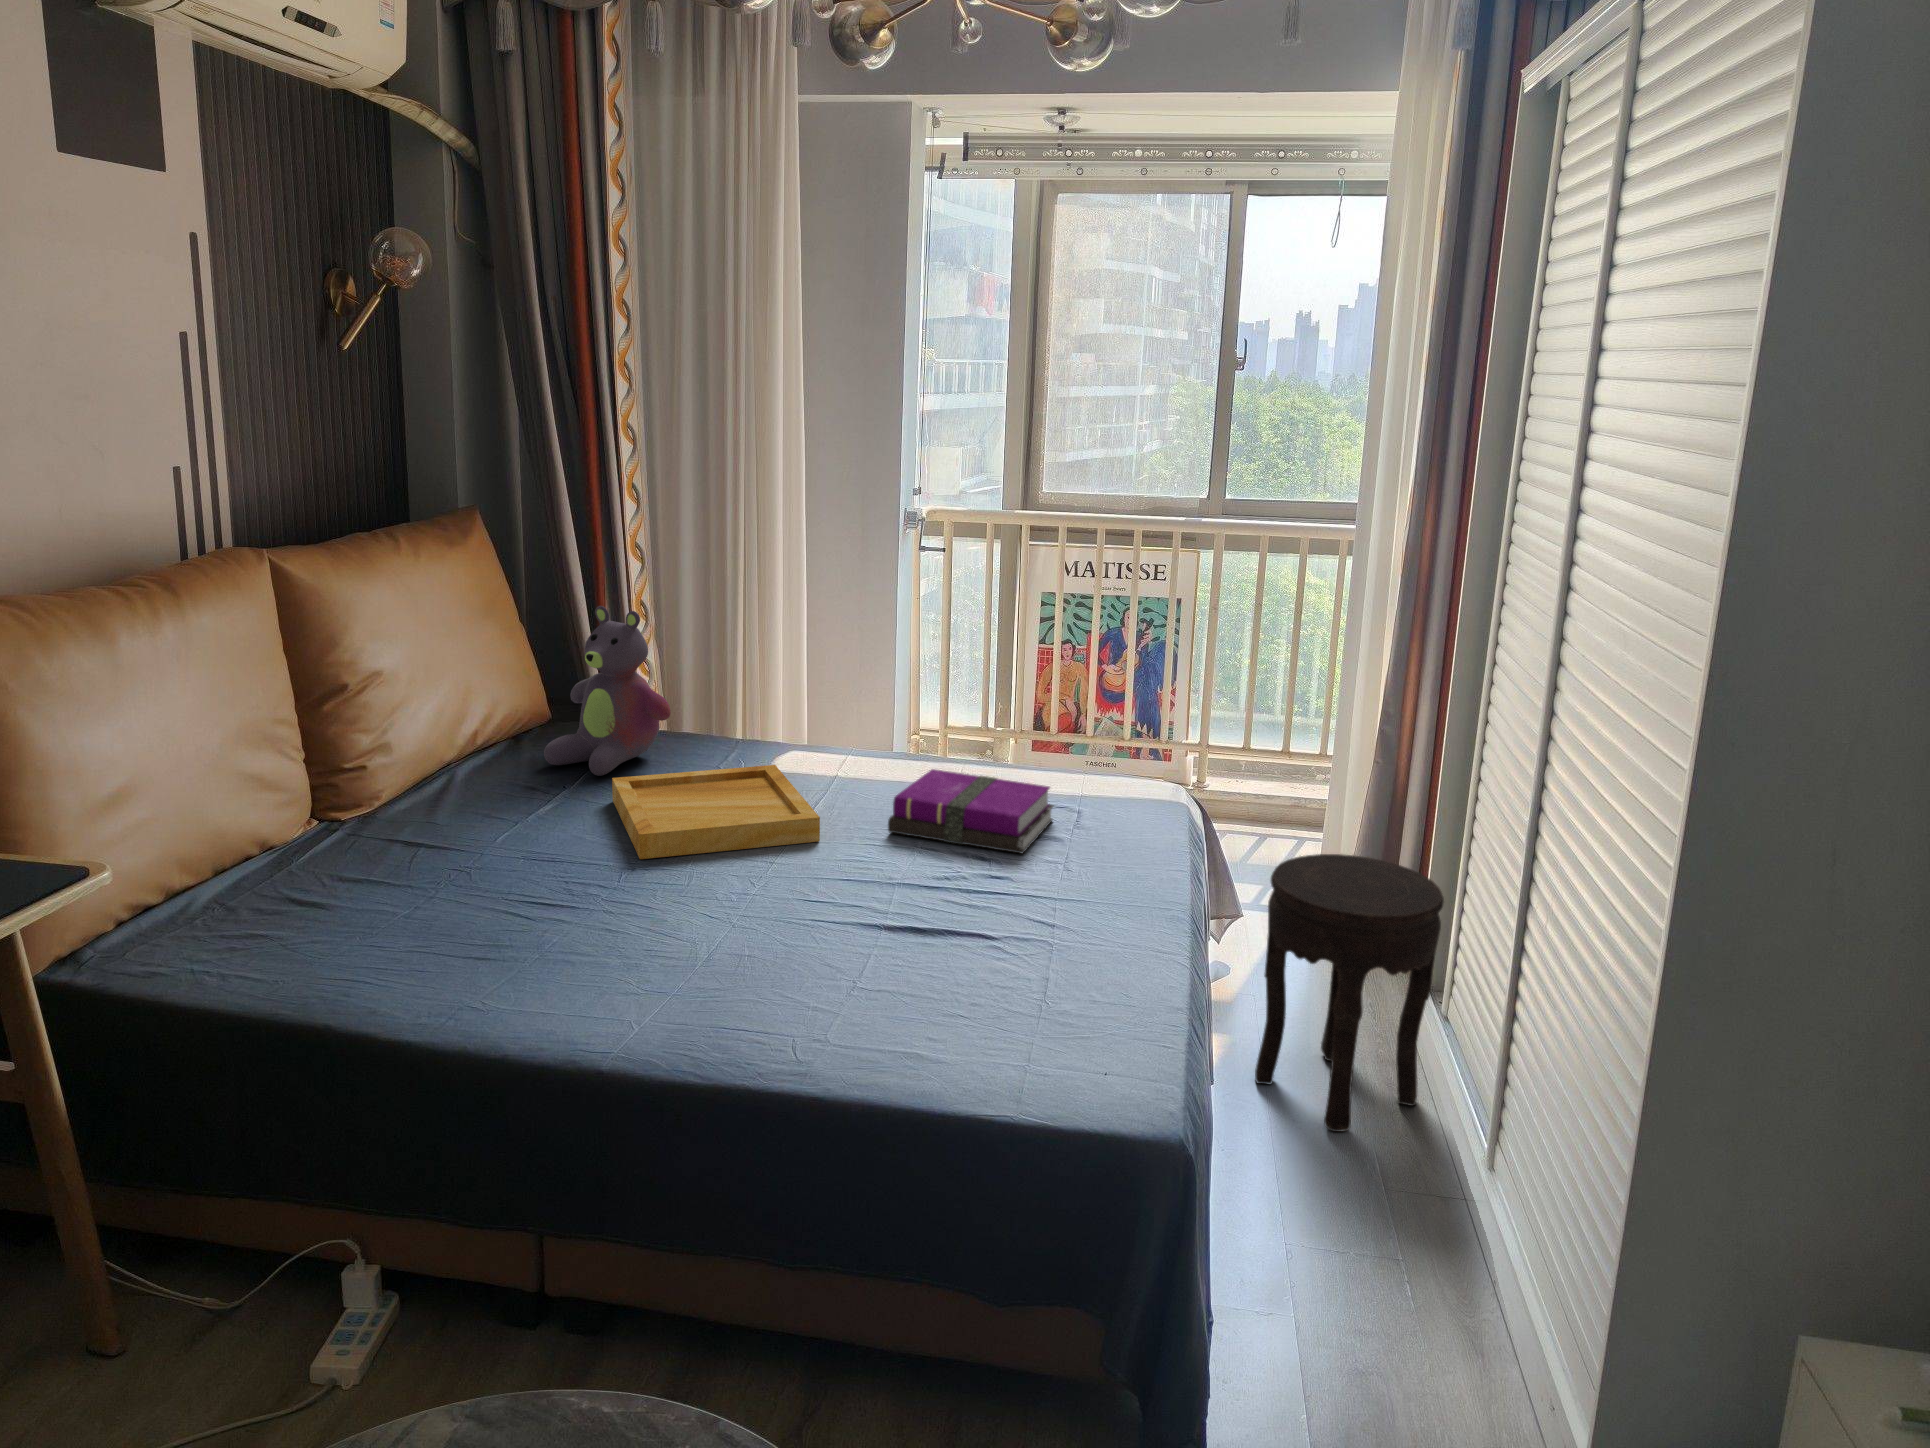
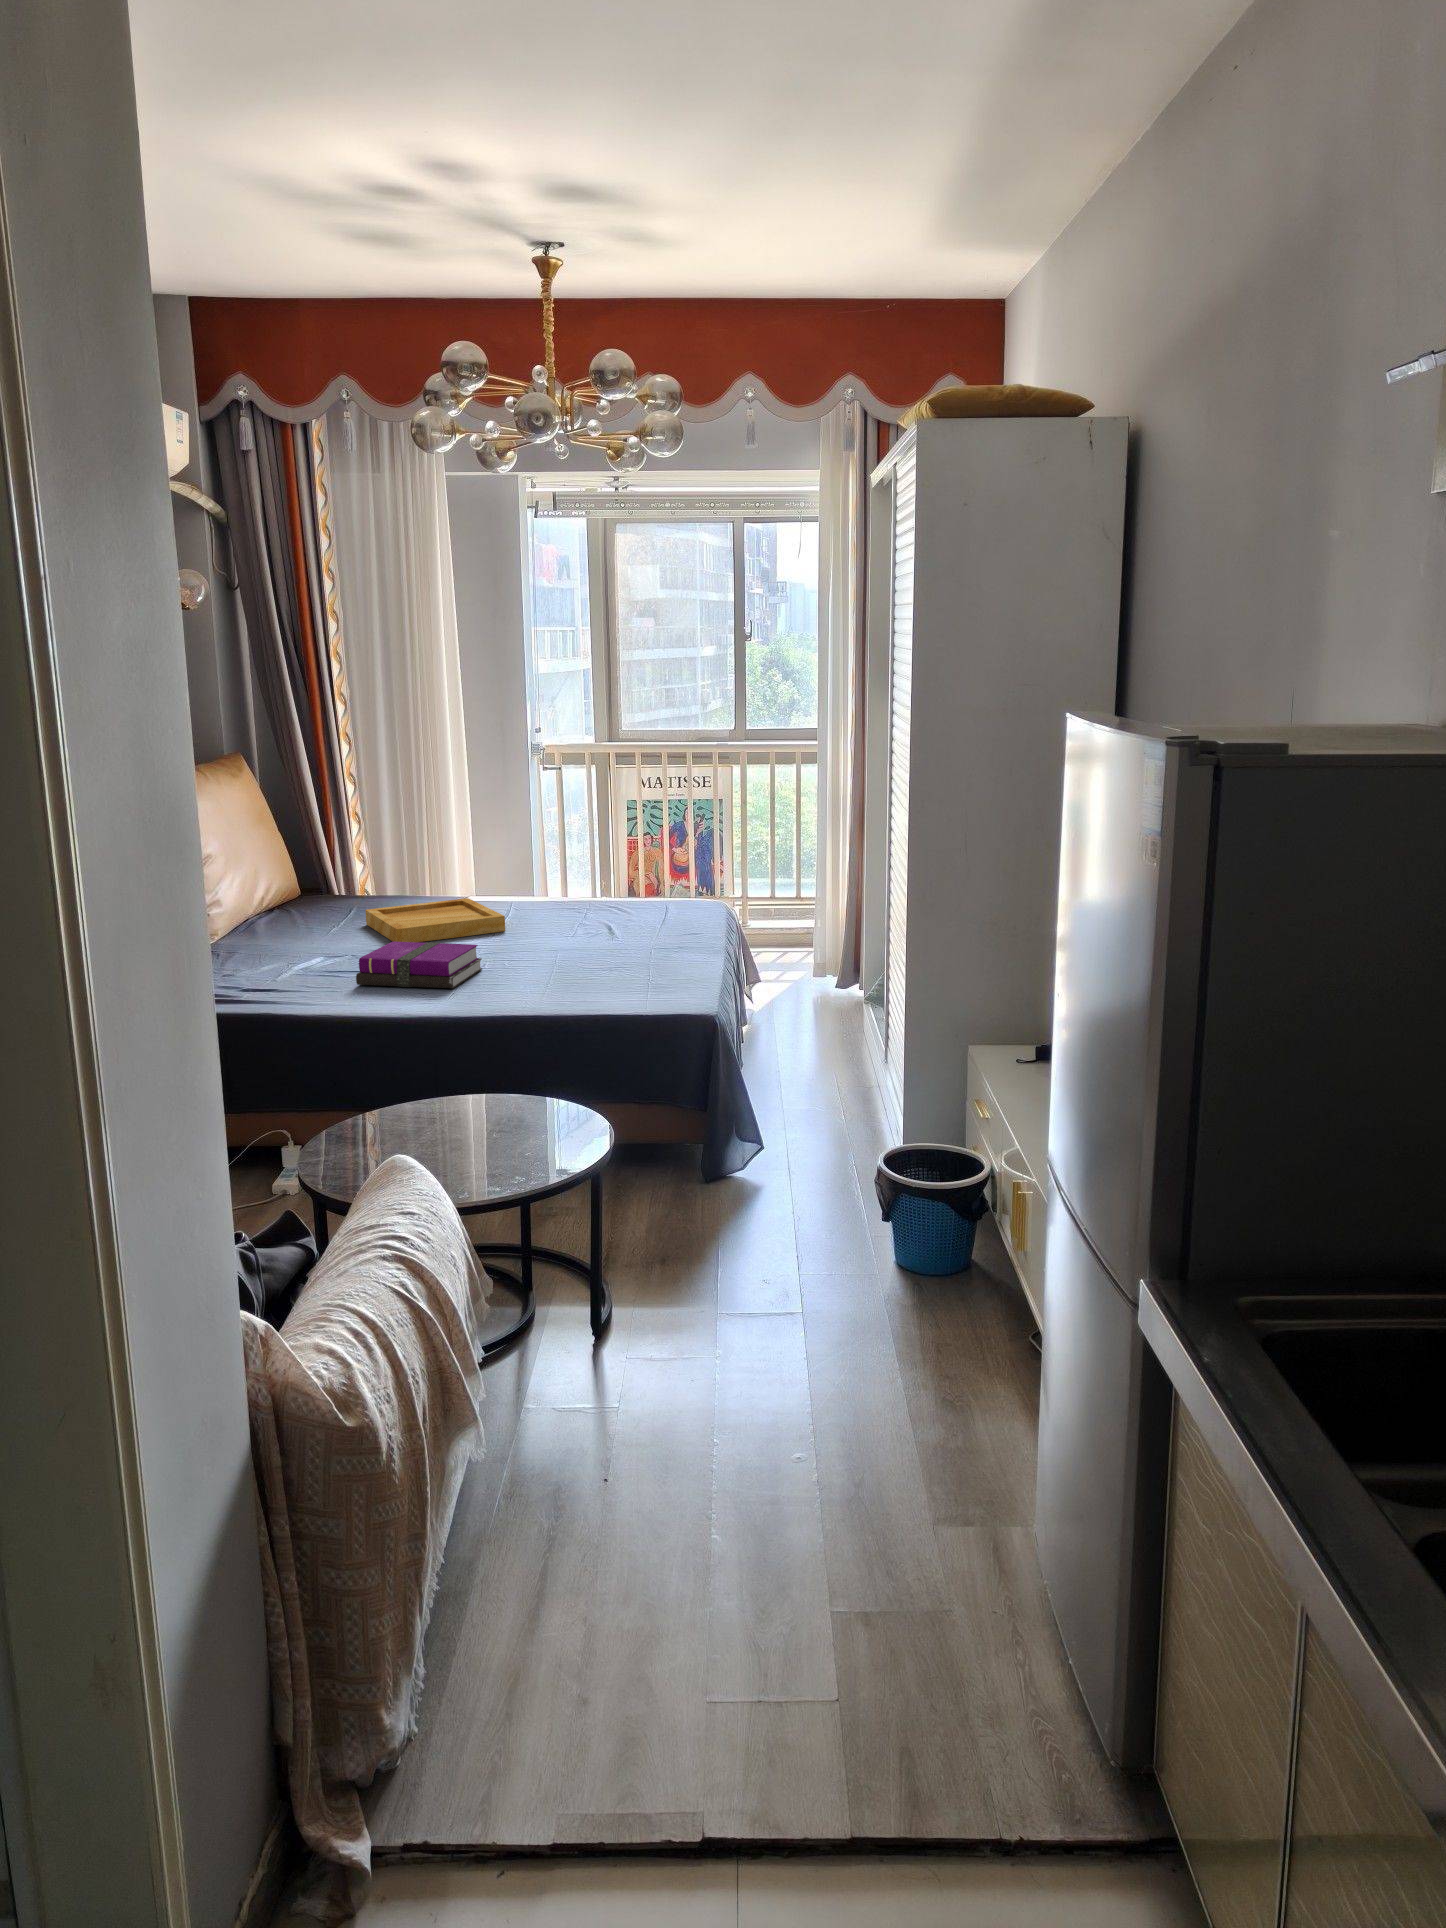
stuffed bear: present [544,606,671,776] -> none [311,808,394,915]
notebook: present [888,769,1053,853] -> present [356,942,482,988]
side table: present [1255,854,1444,1132] -> none [775,920,871,1073]

